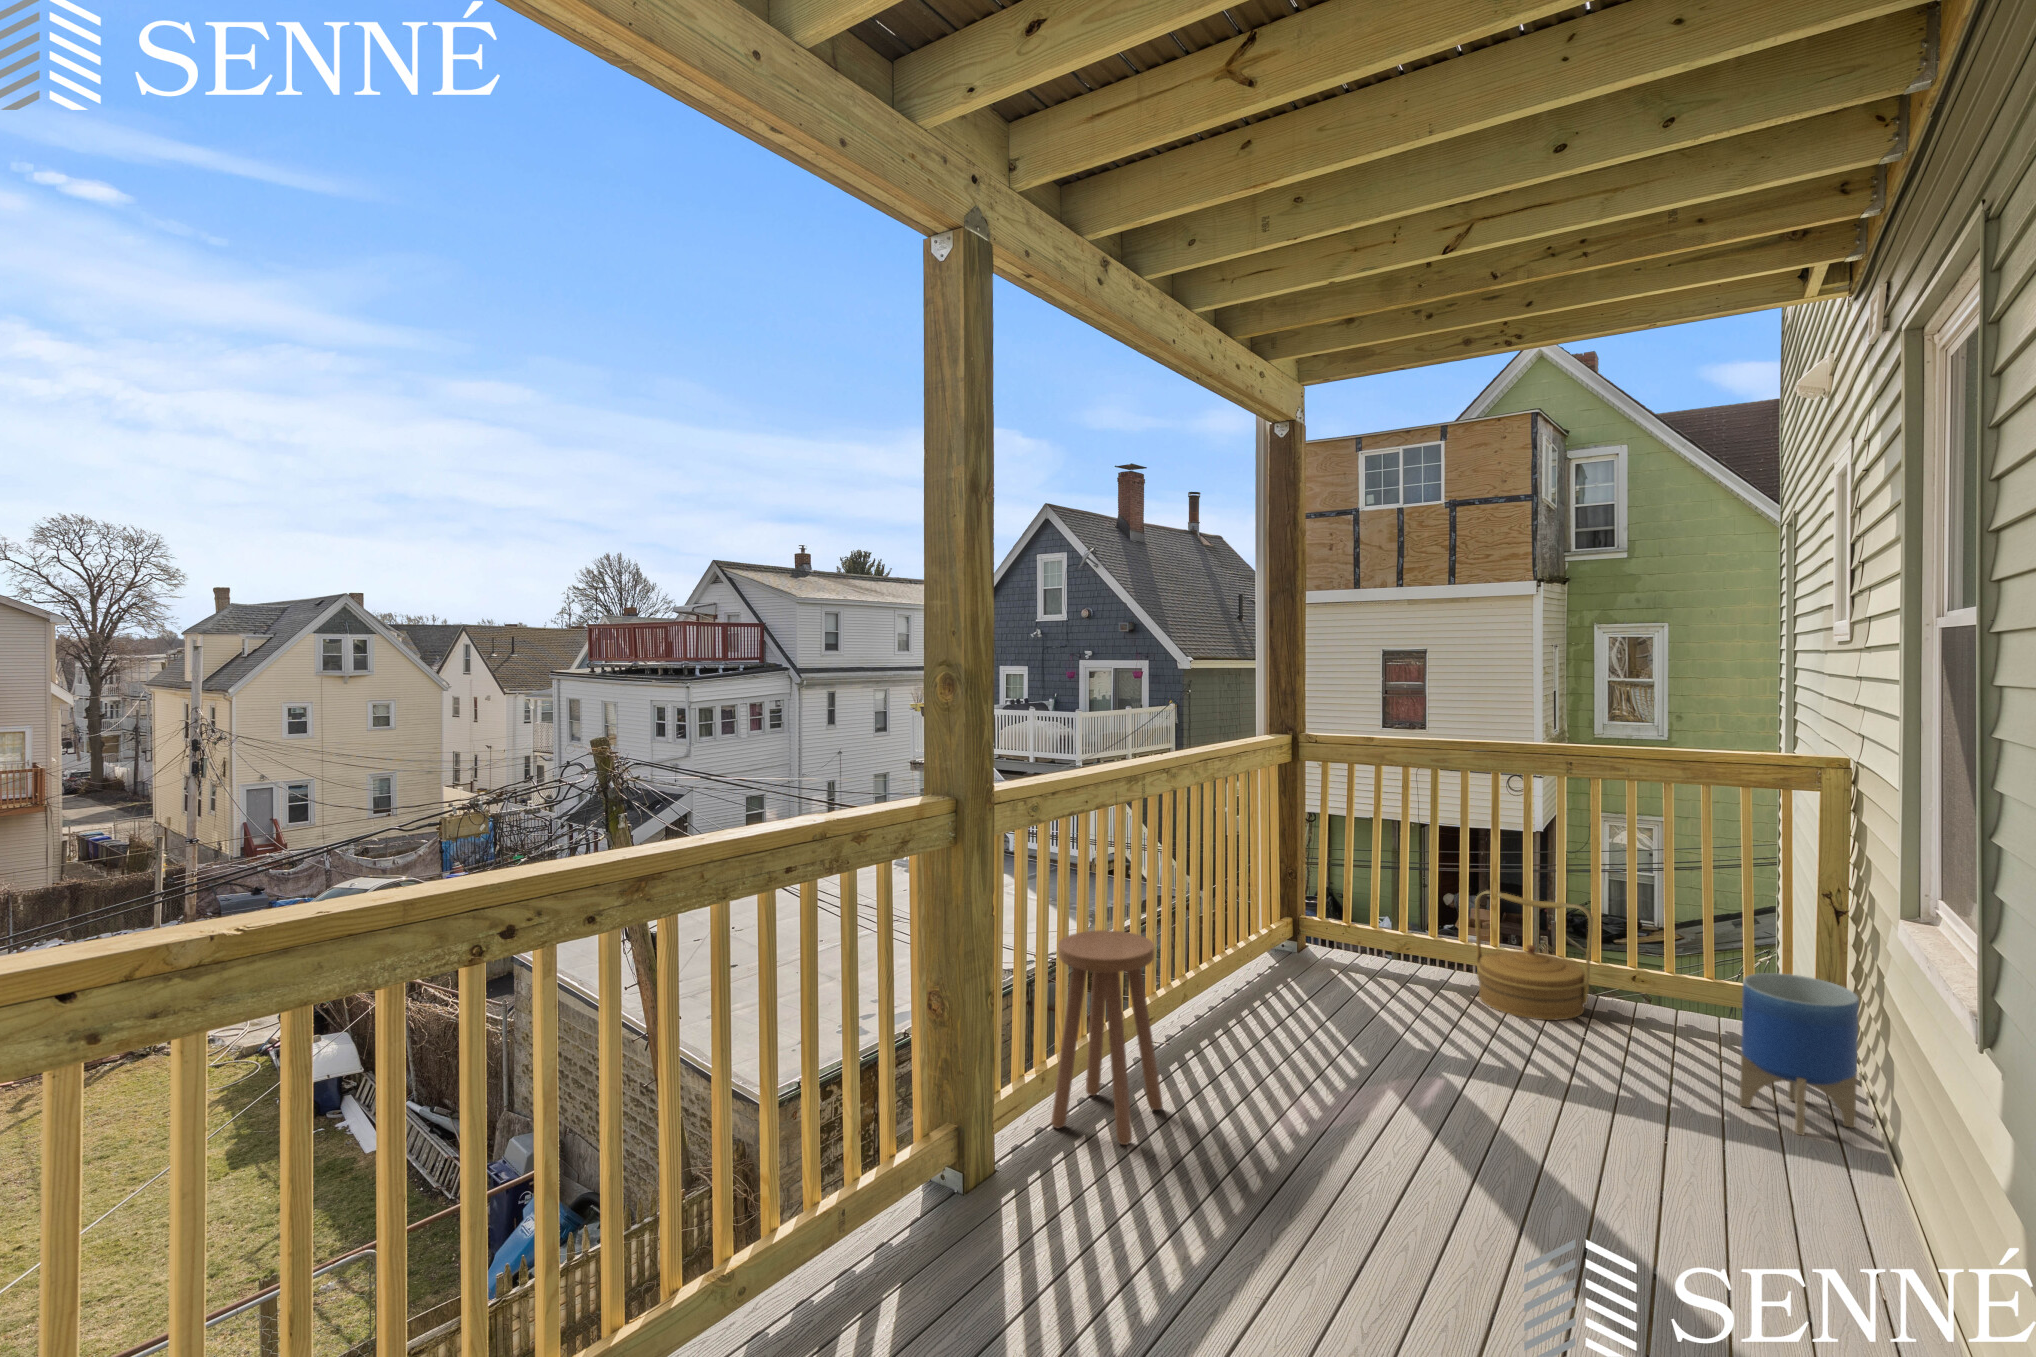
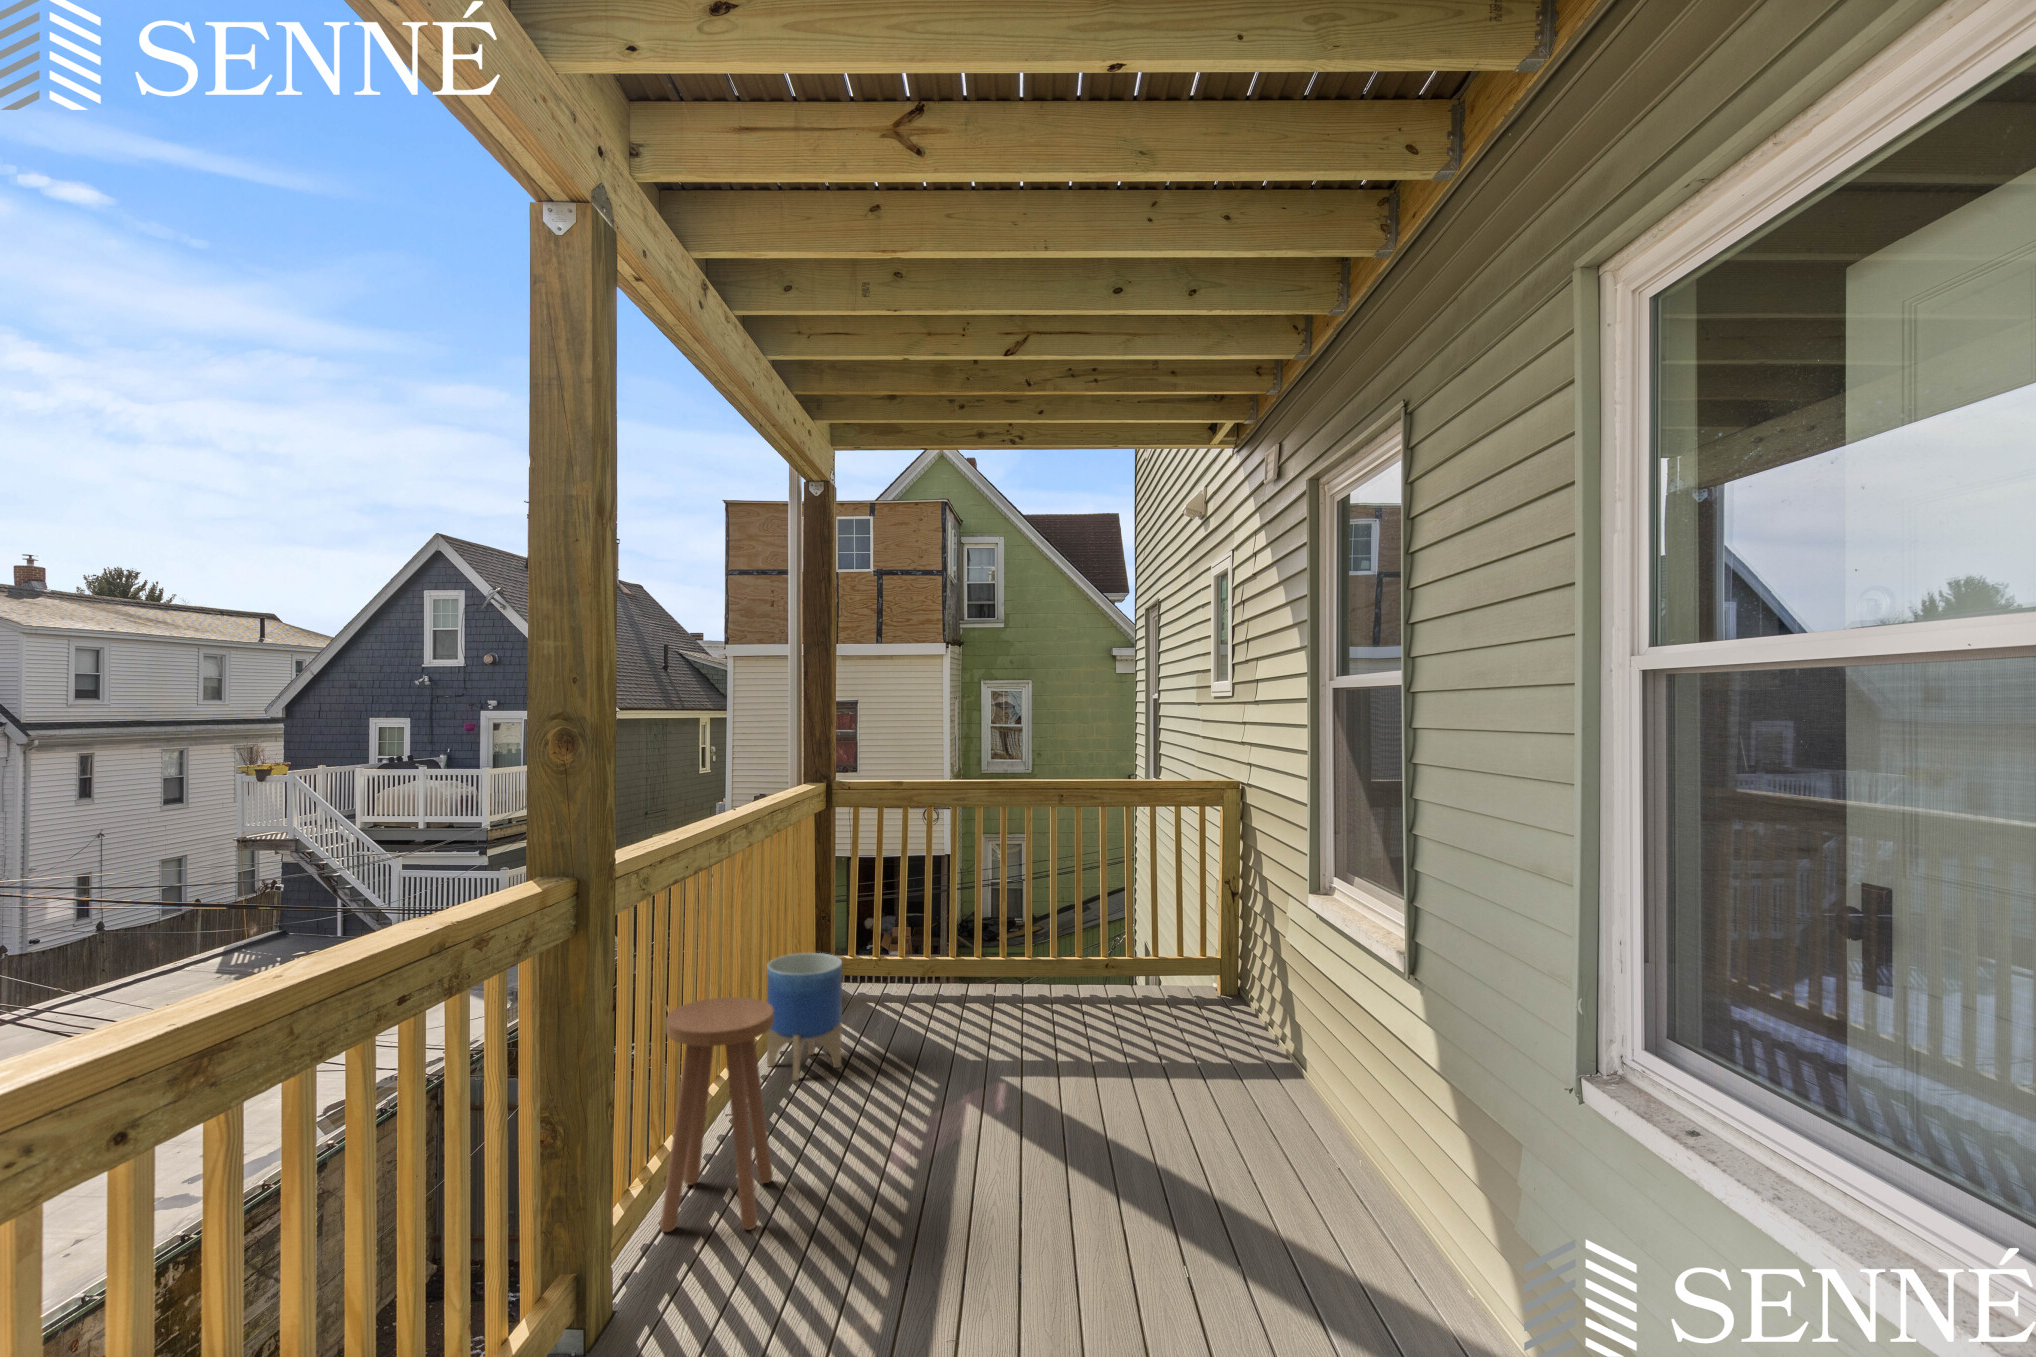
woven basket: present [1475,890,1593,1020] -> none [993,911,1087,1020]
planter: present [1740,973,1859,1136] -> present [767,953,842,1081]

